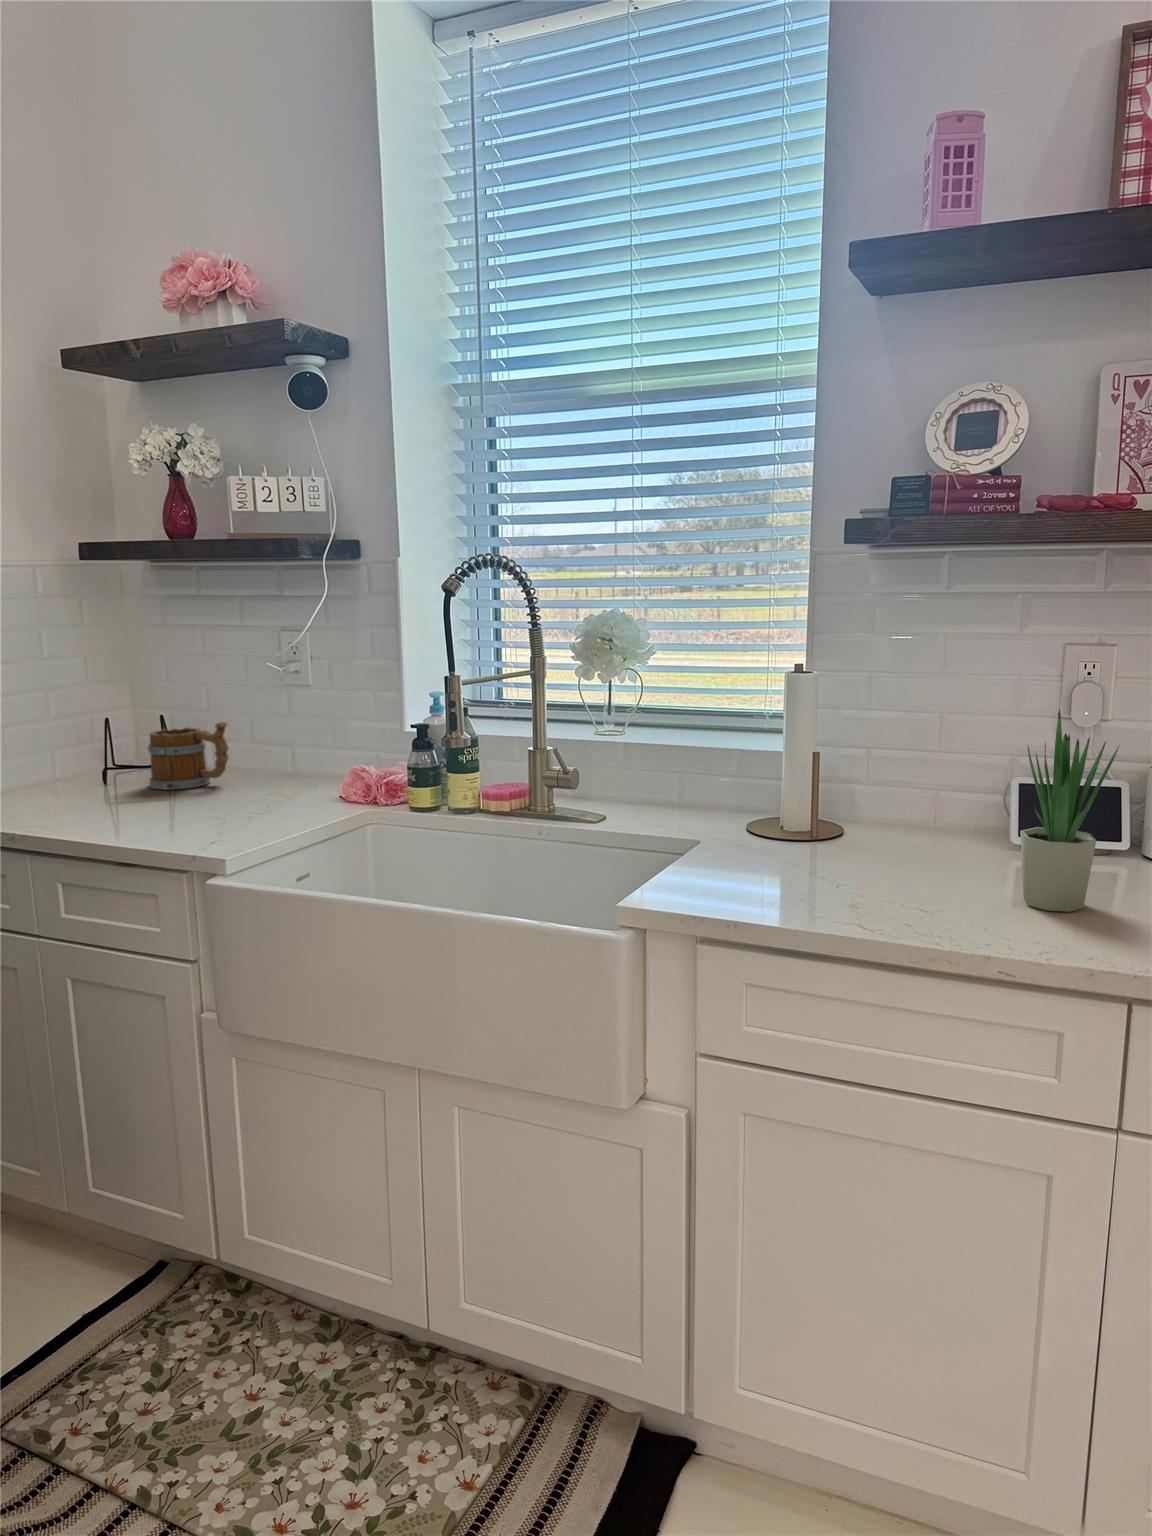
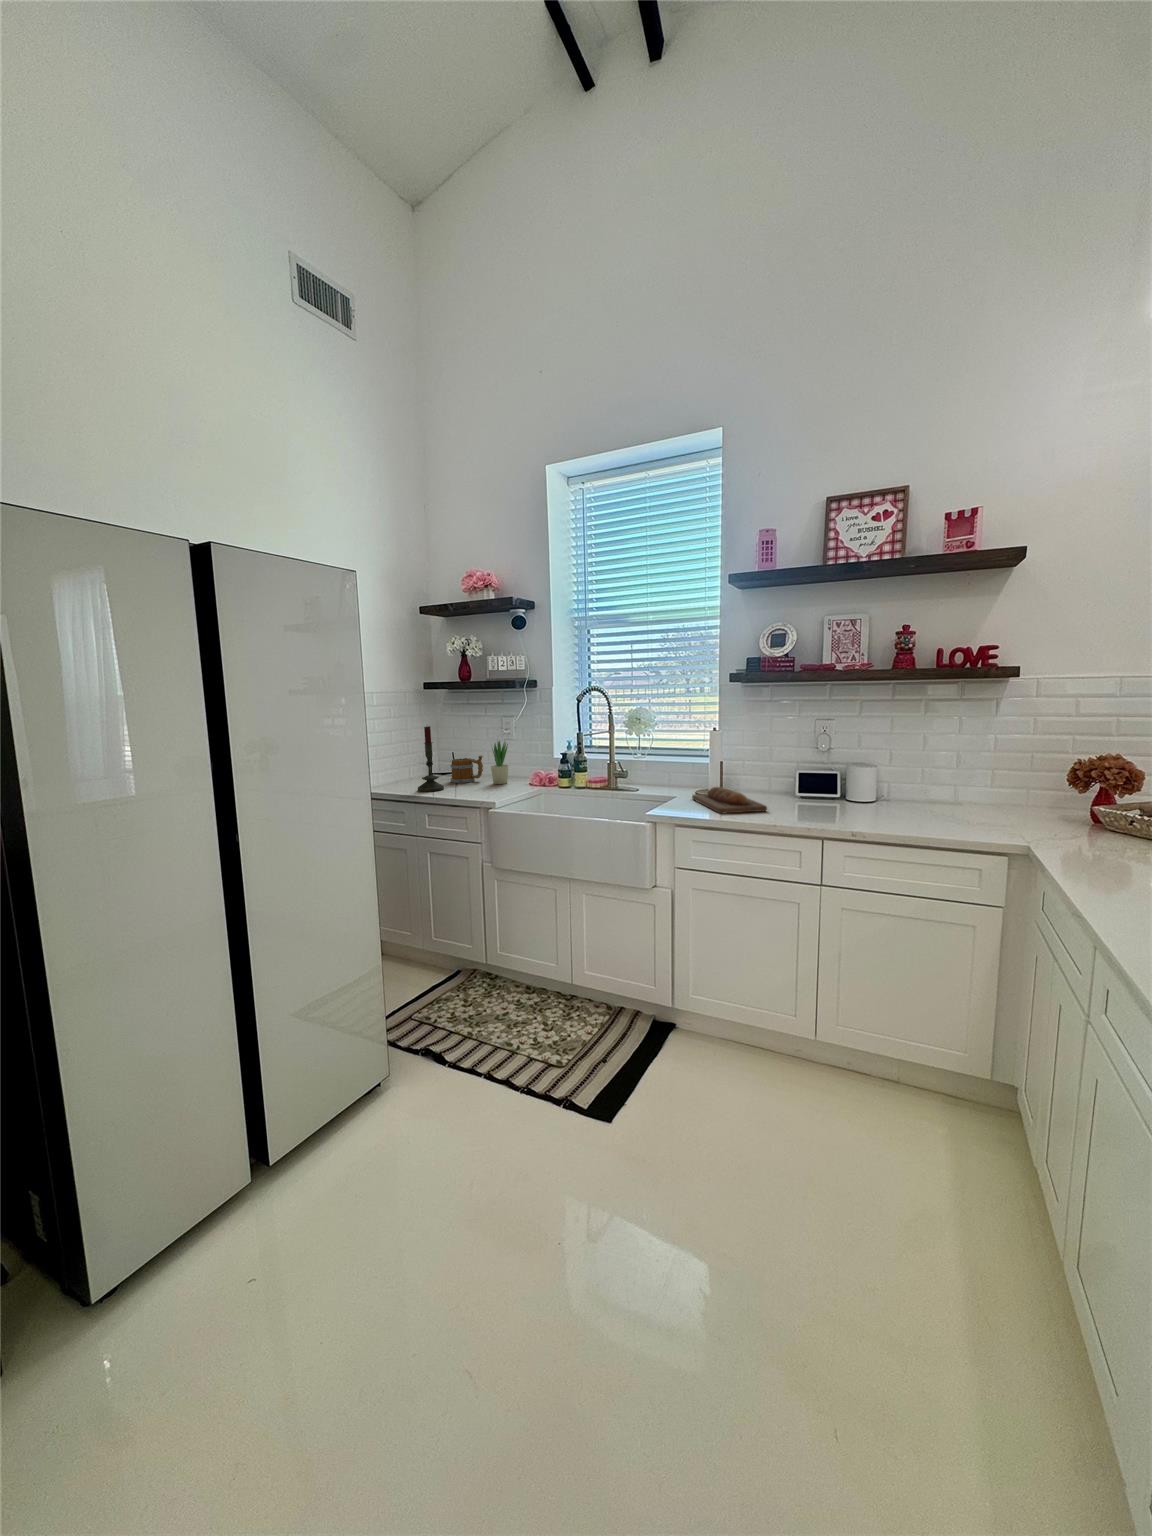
candle: none [45,647,117,820] -> present [418,726,444,792]
potted plant: present [1020,710,1119,912] -> present [491,741,508,784]
bread loaf: none [743,821,955,910] -> present [692,787,767,814]

